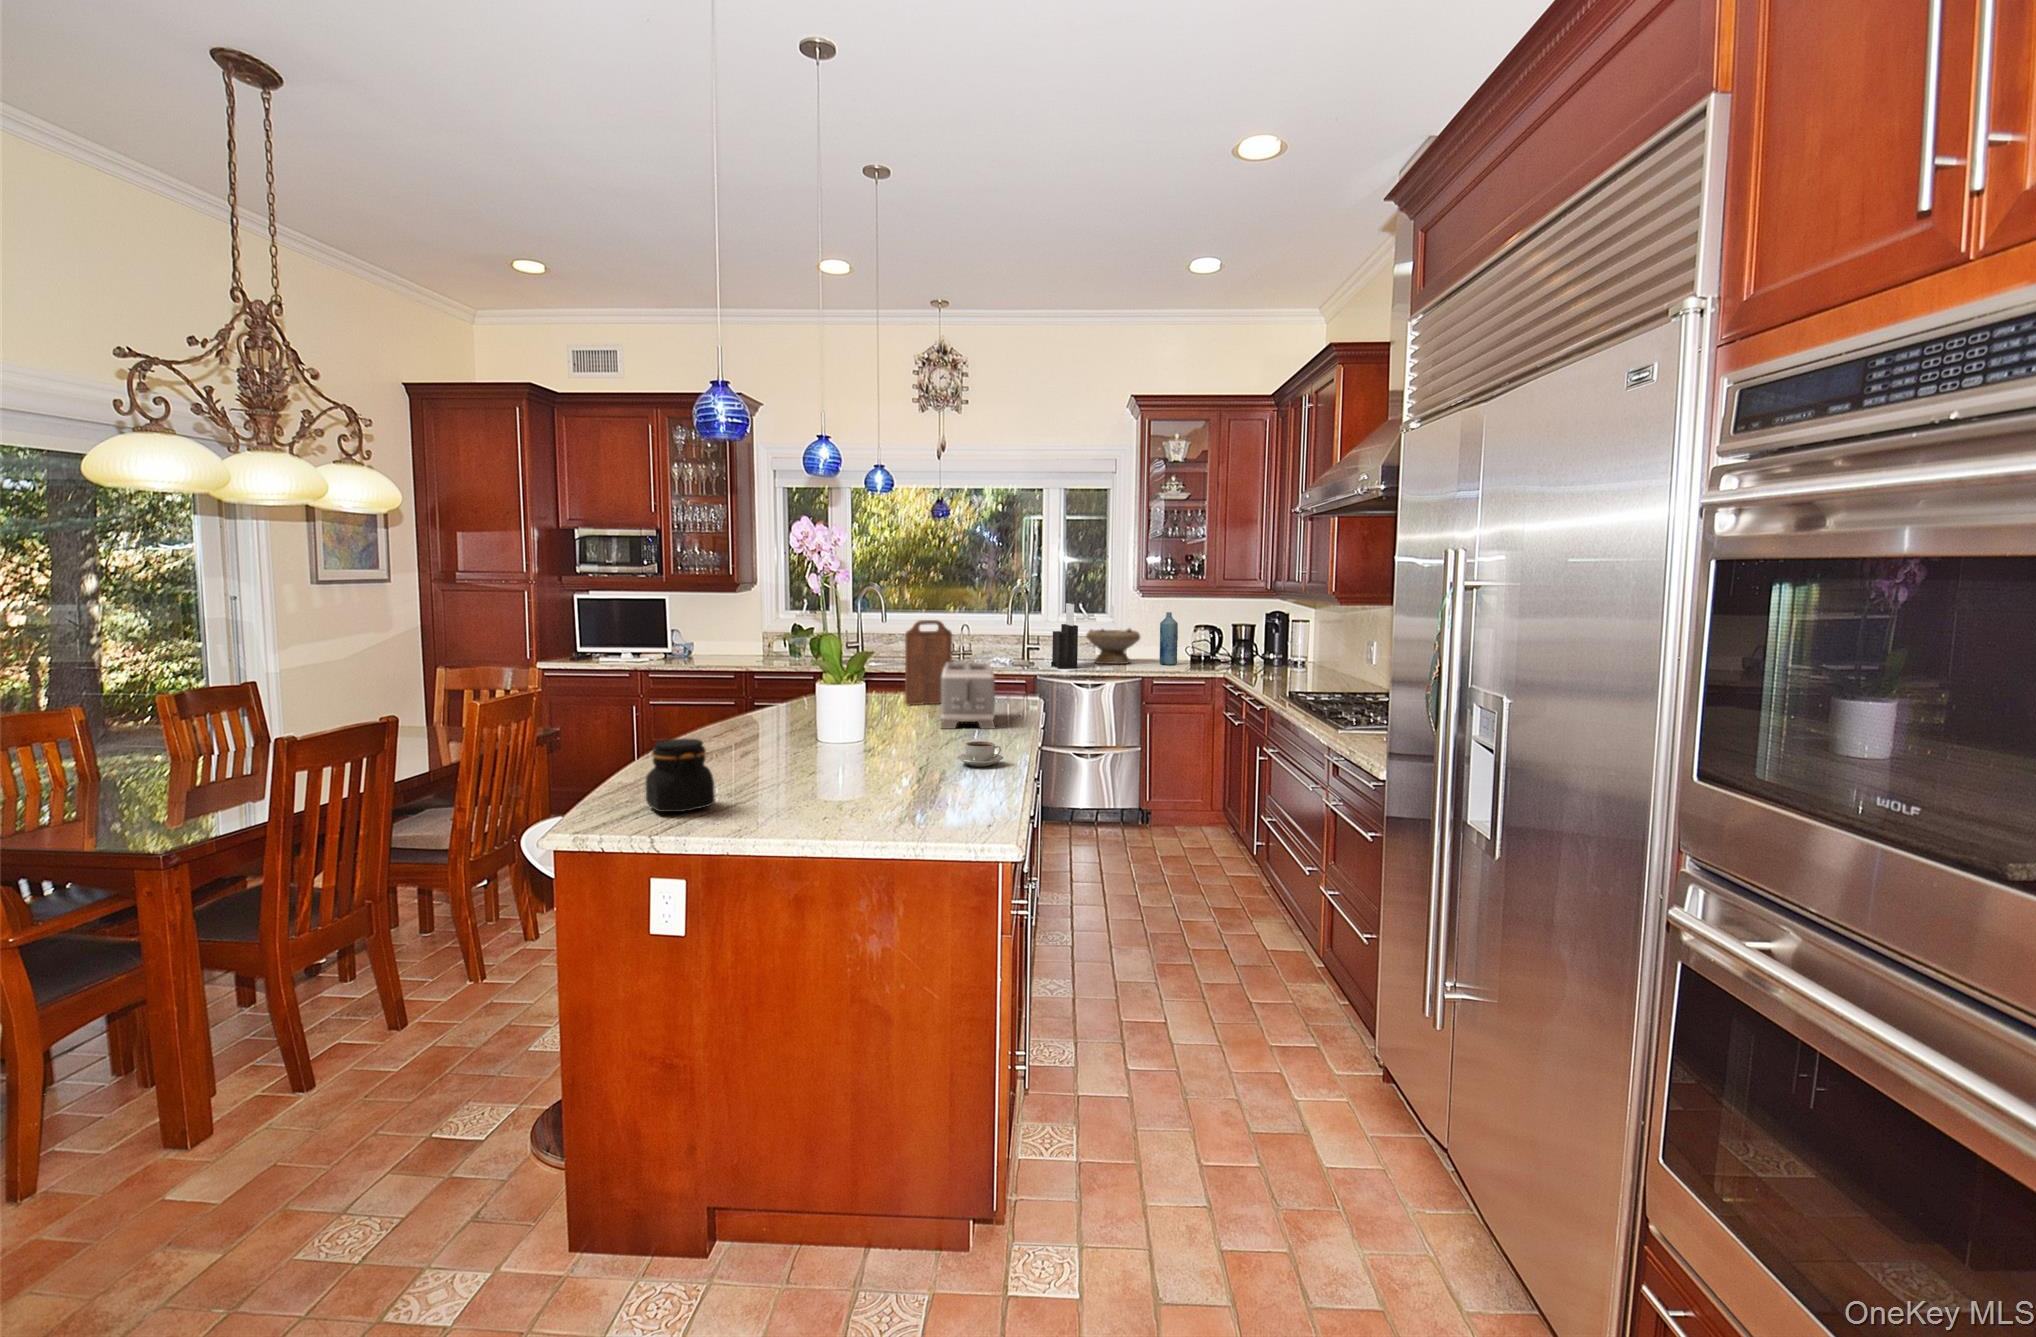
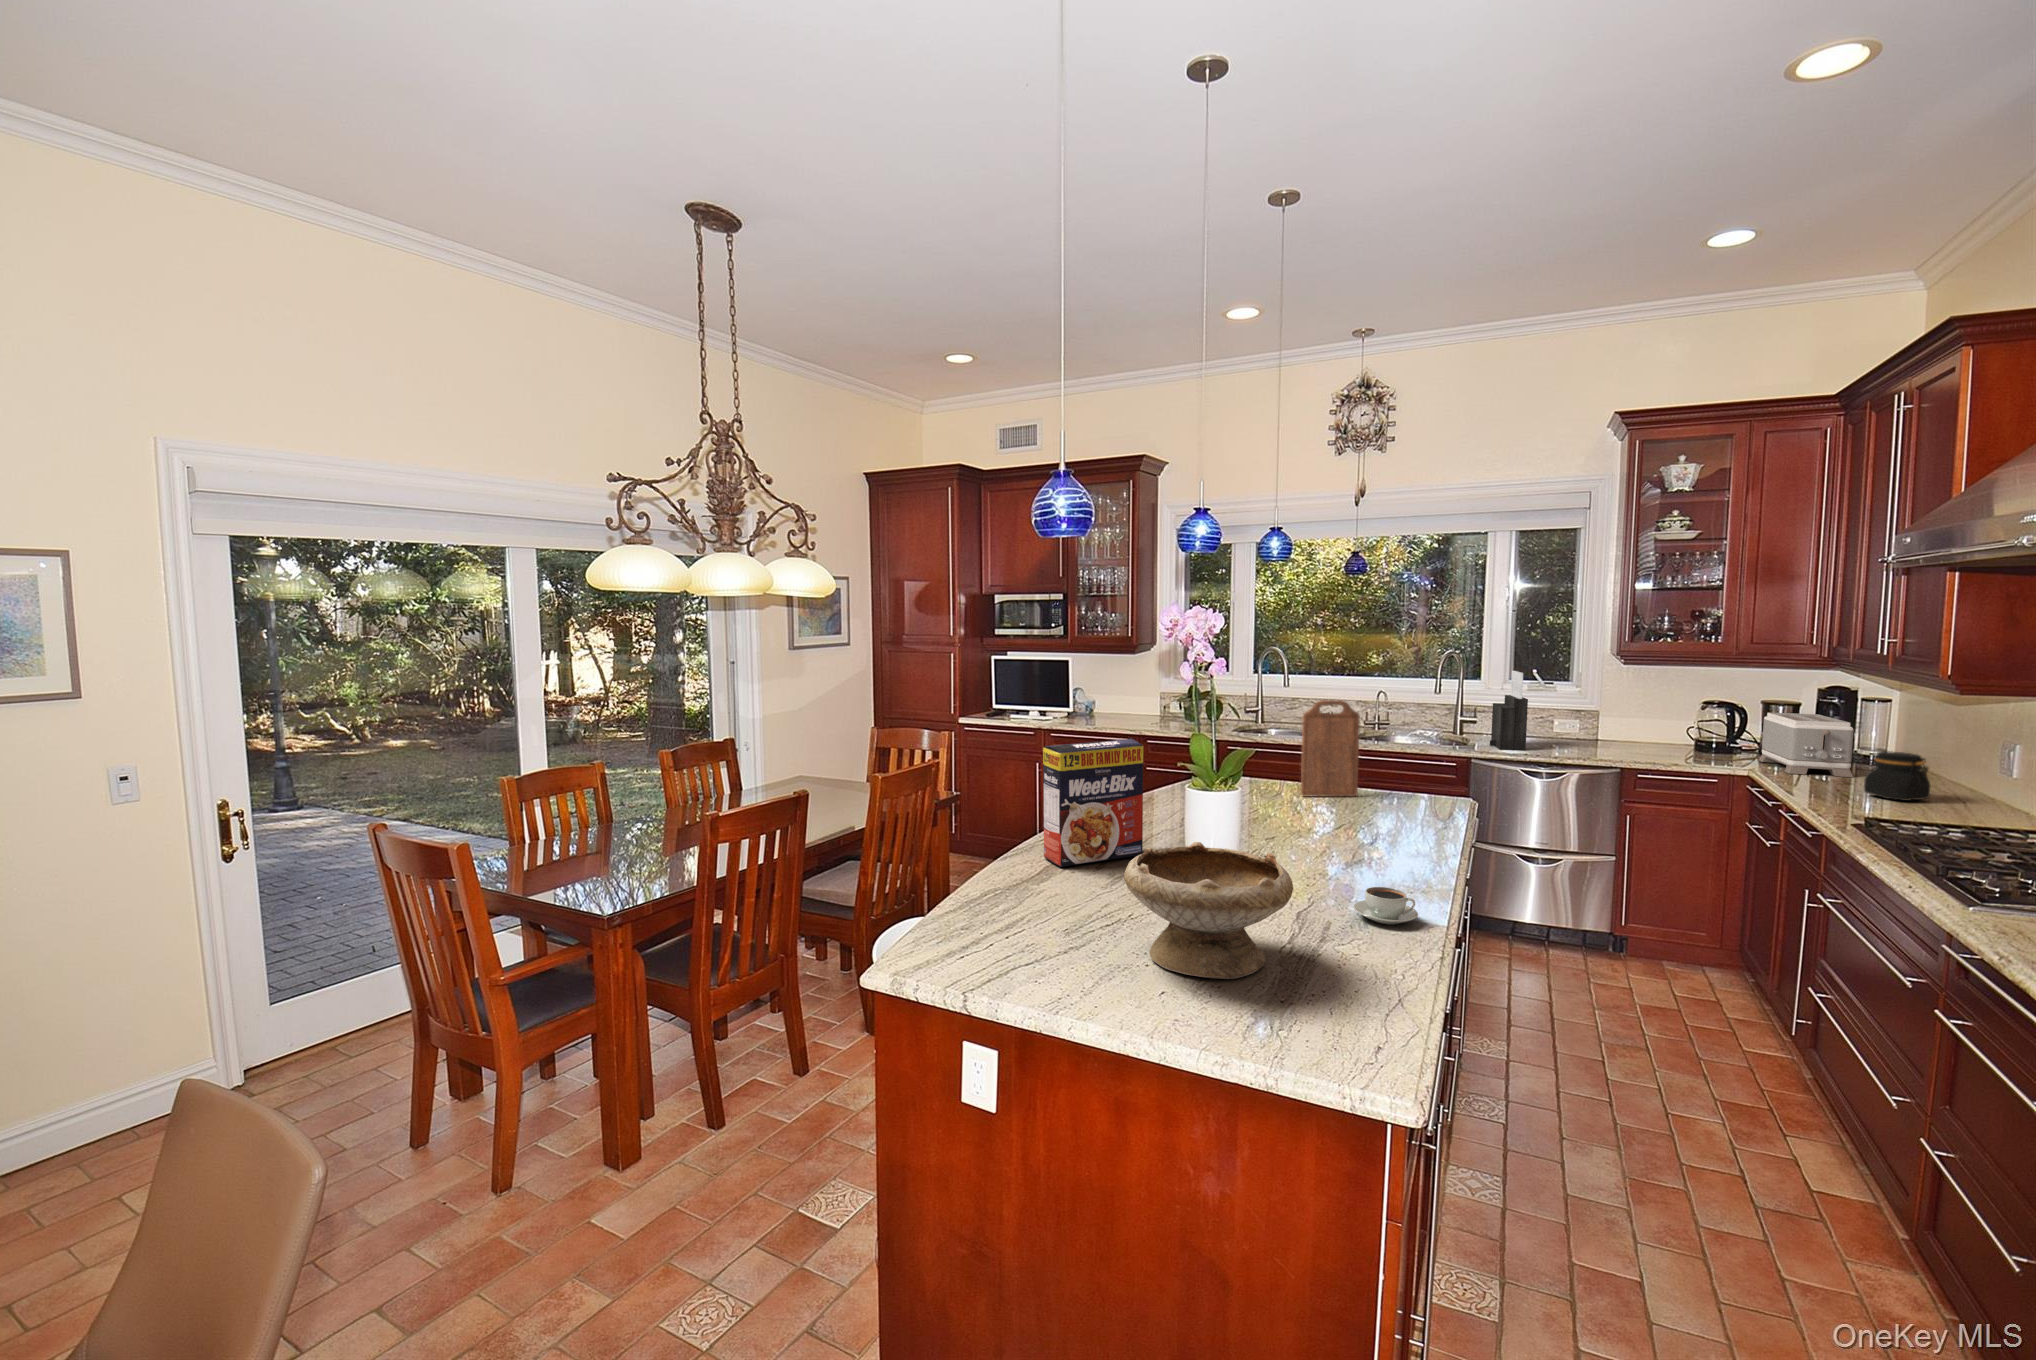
bottle: present [1160,612,1178,665] -> none [1646,683,1675,751]
bowl: present [1086,628,1140,664] -> present [1124,842,1293,979]
cereal box: none [683,643,778,759] -> present [1043,739,1143,867]
toaster: present [941,663,995,729] -> present [1759,713,1854,777]
jar: present [646,739,715,812] -> present [1864,751,1931,801]

